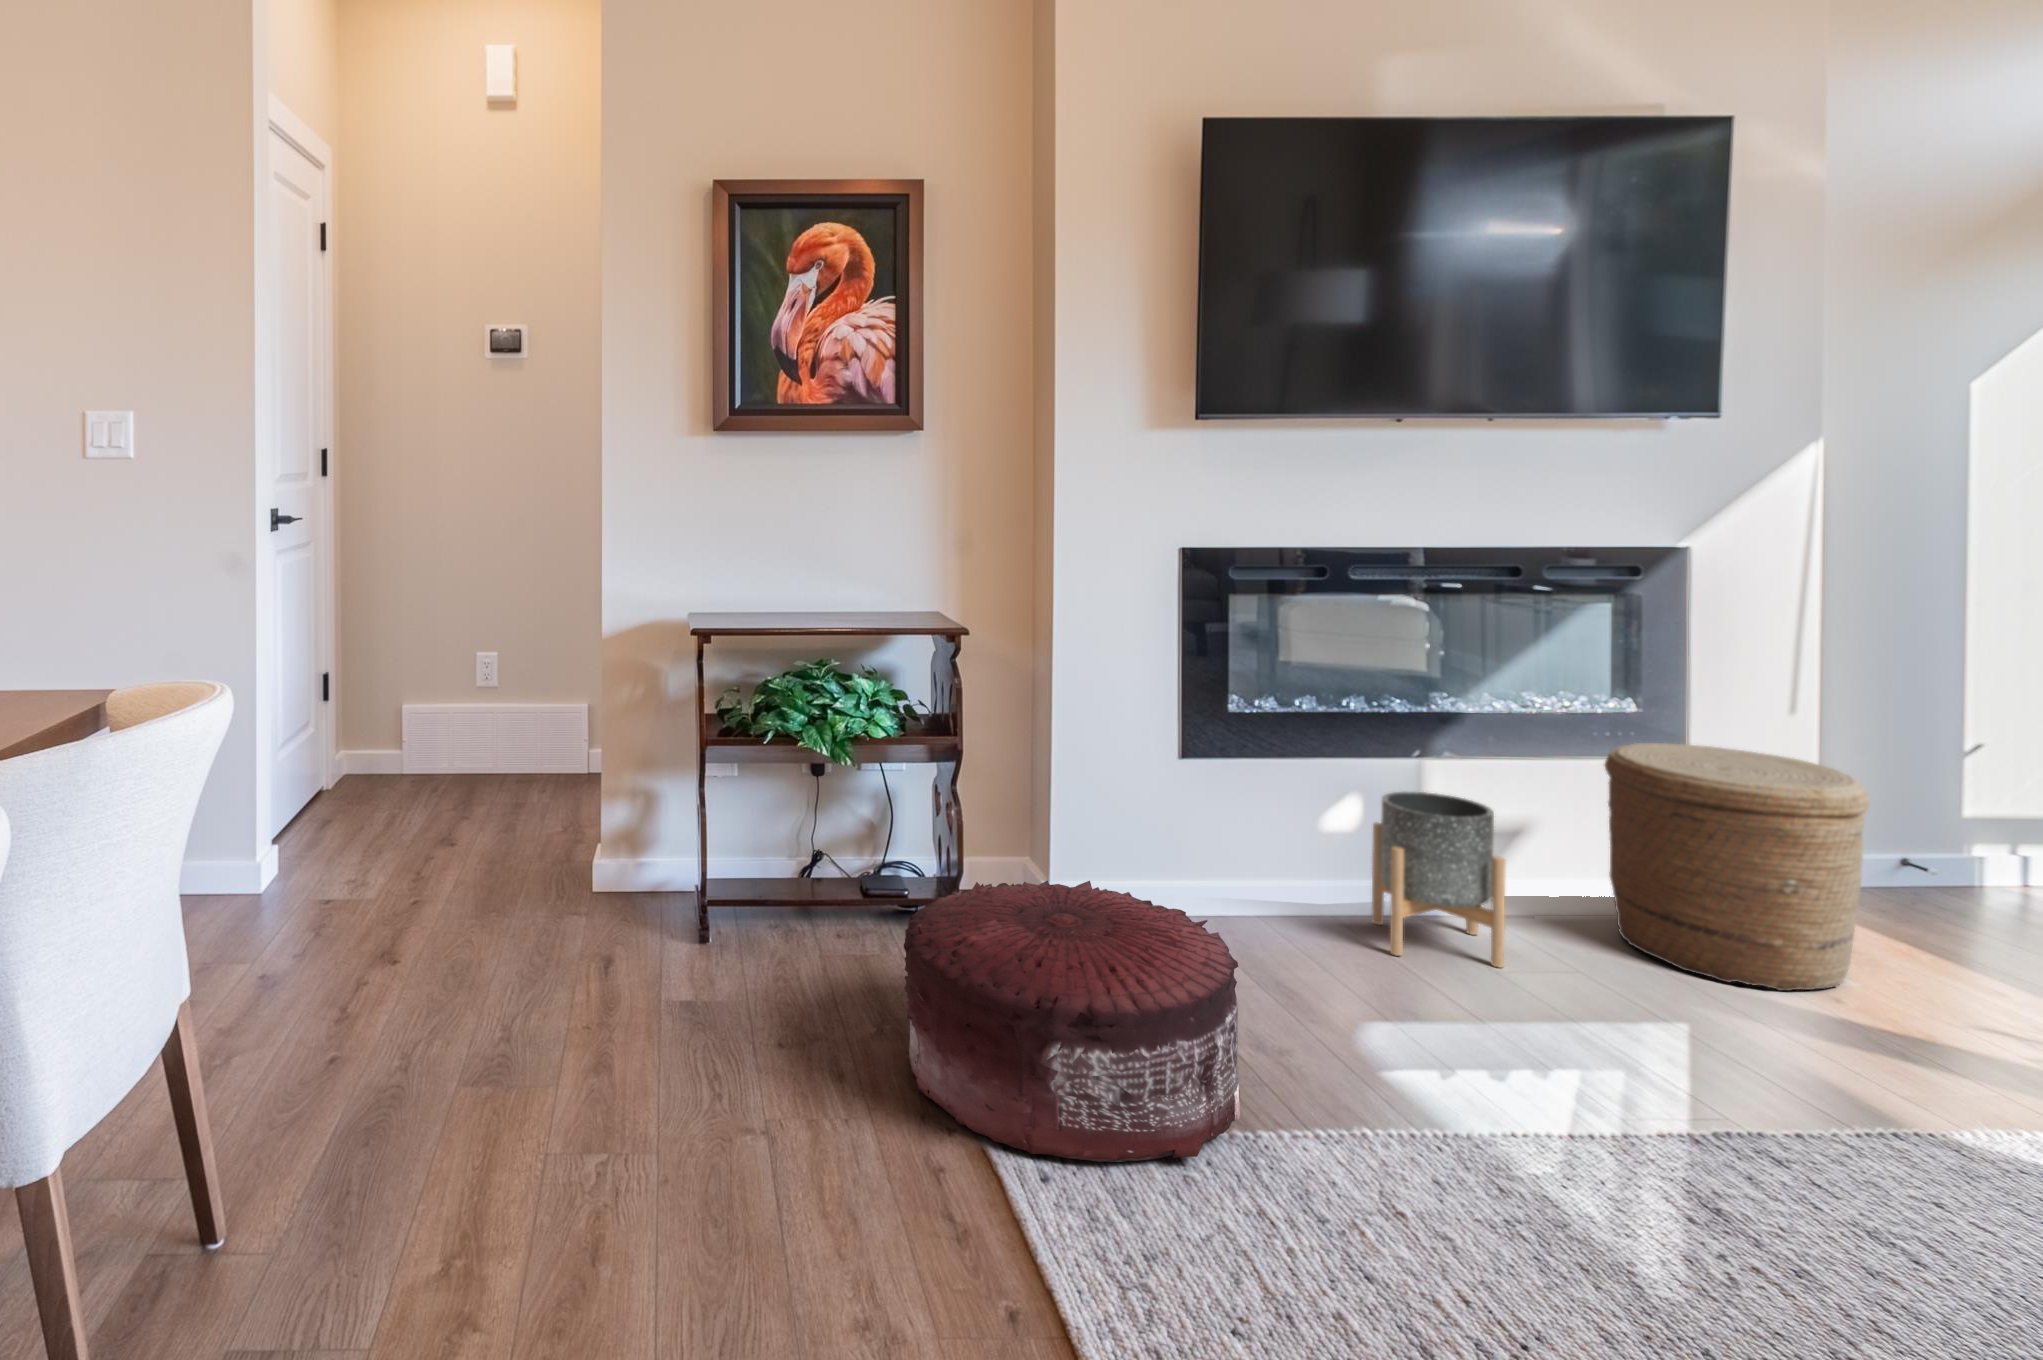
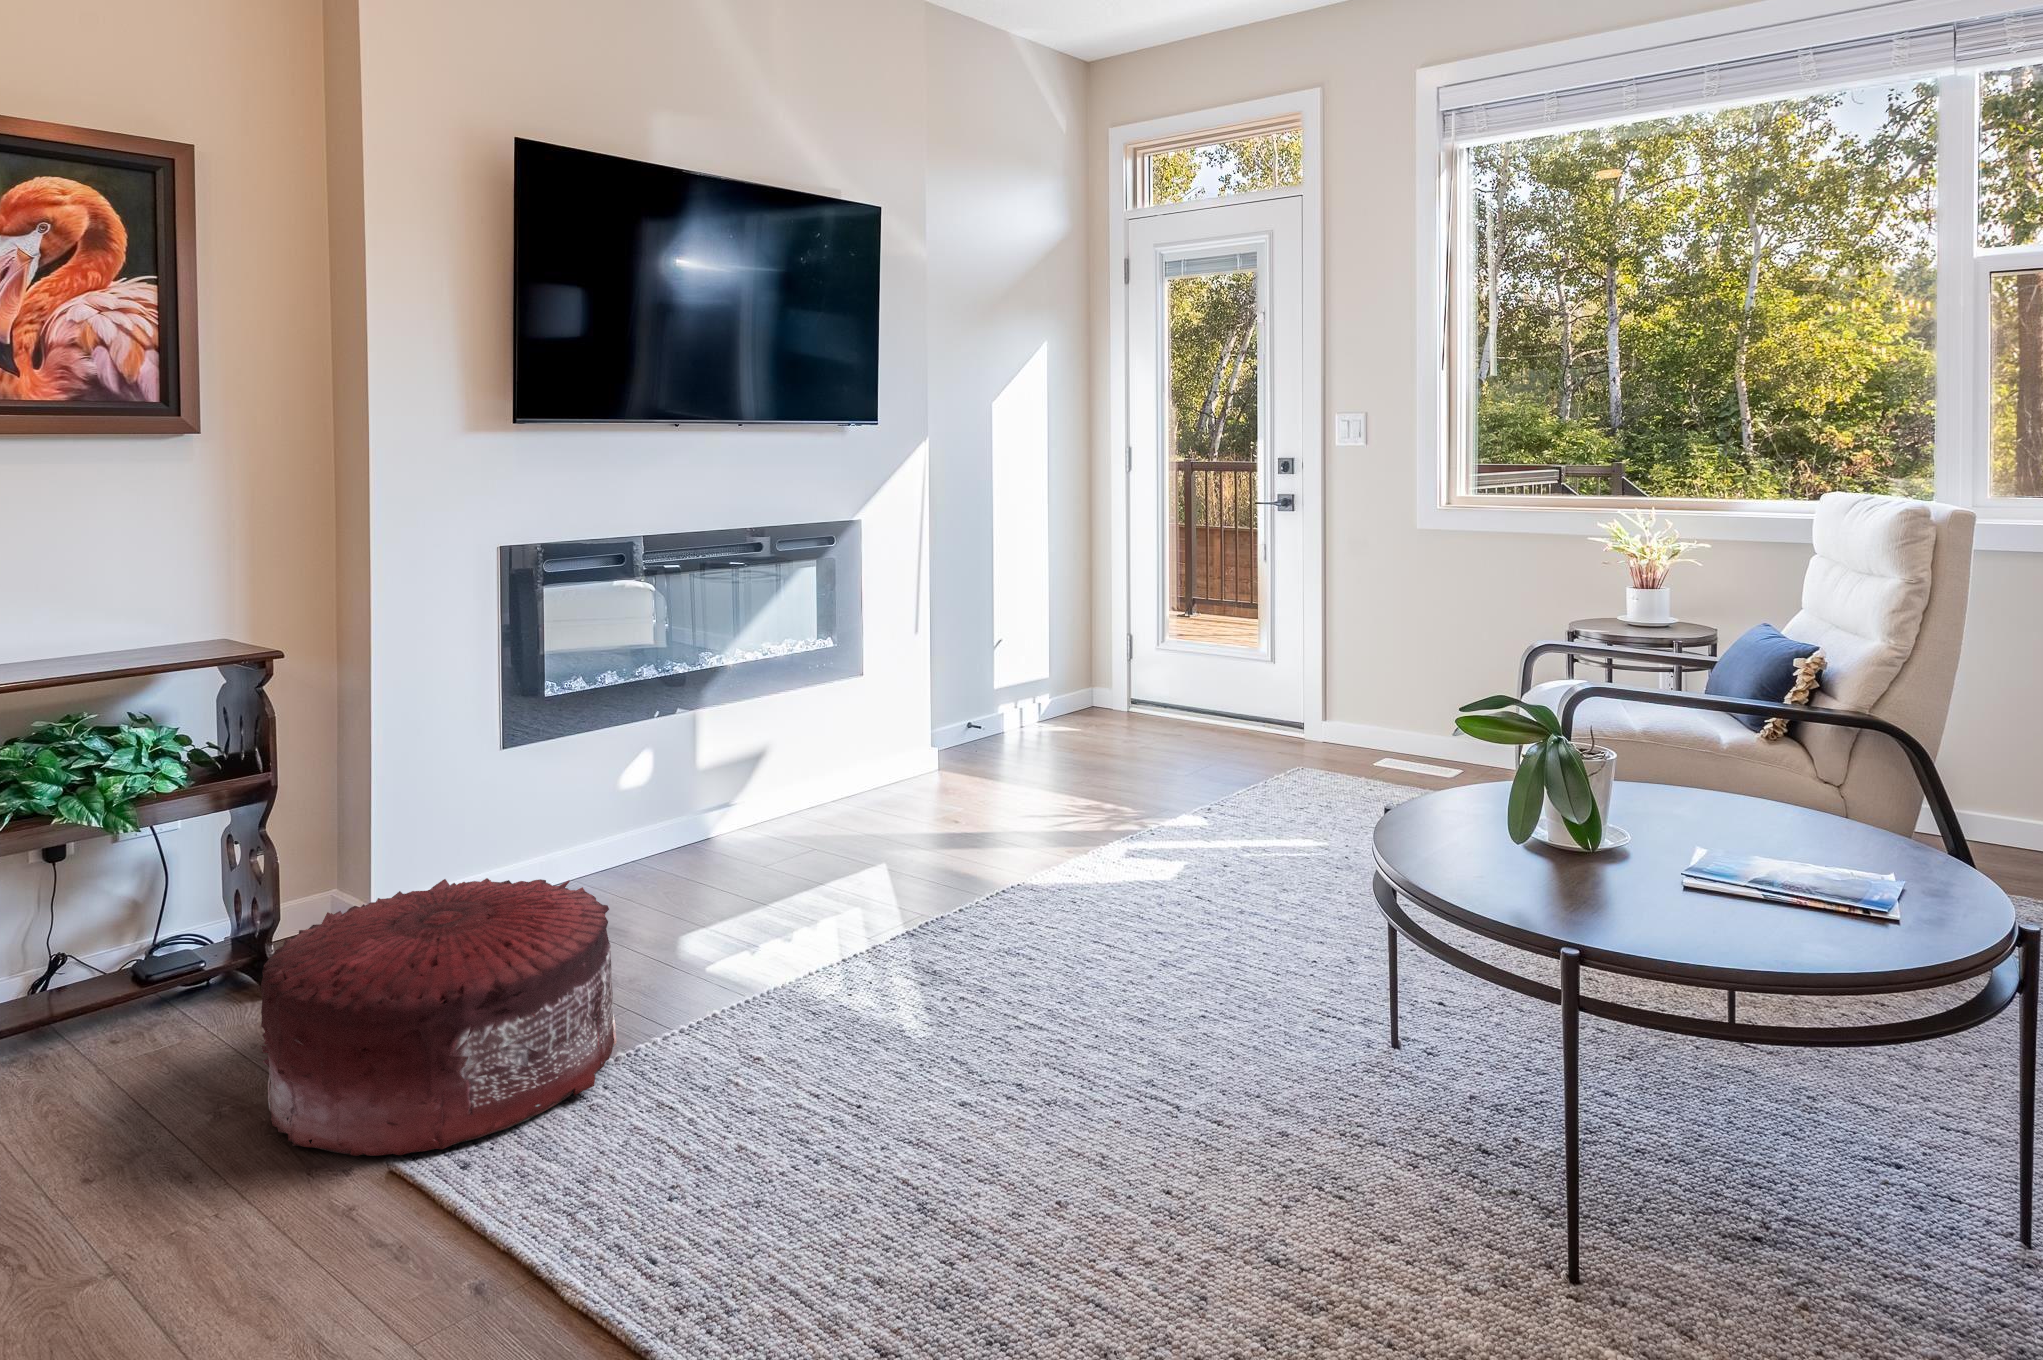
woven basket: present [1605,743,1869,991] -> none [817,661,969,831]
planter: present [1372,792,1506,968] -> none [659,734,764,878]

